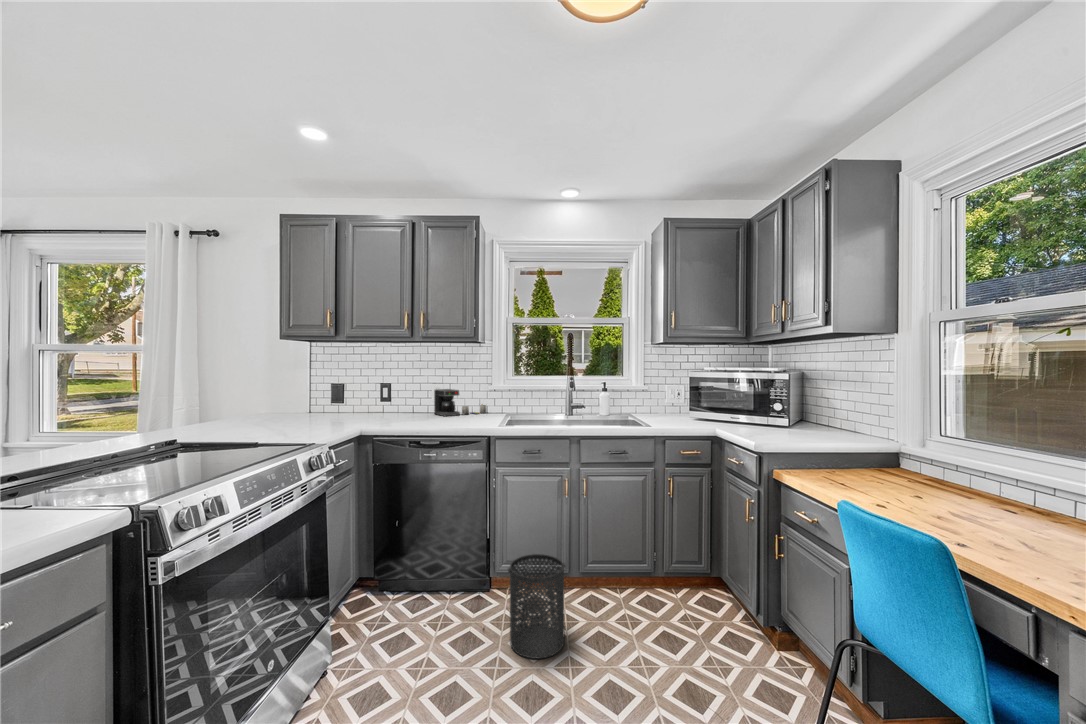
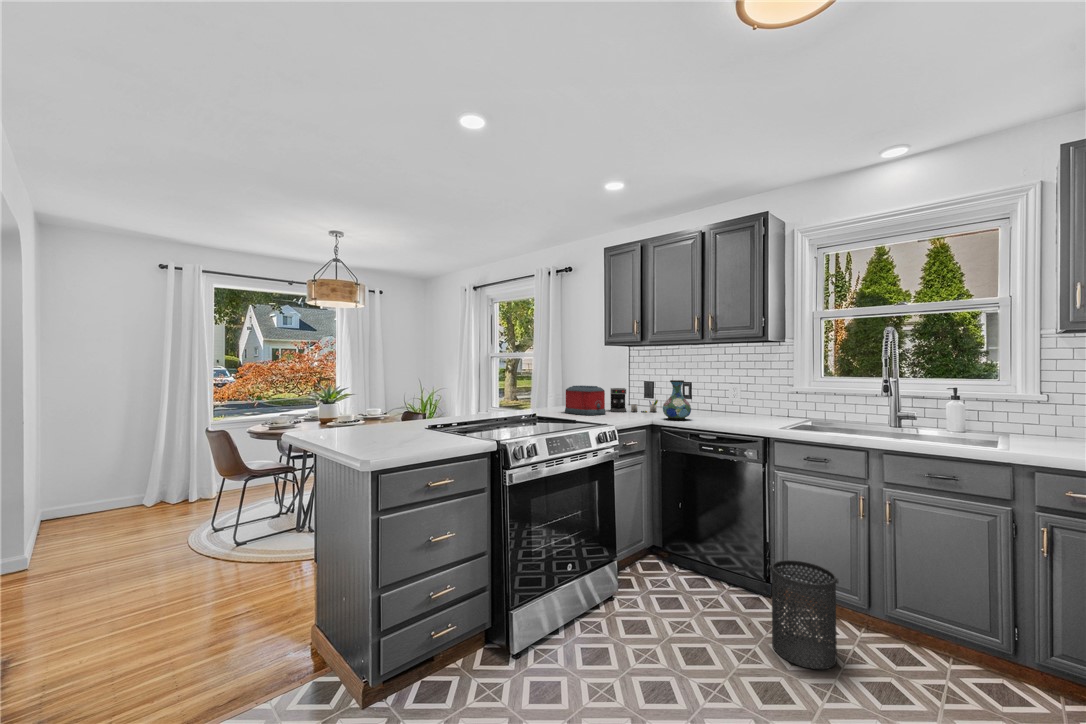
vase: none [372,382,405,428] -> present [663,380,691,420]
coffee maker: present [434,389,486,416] -> present [611,388,658,412]
toaster: none [225,392,291,432] -> present [565,386,606,415]

